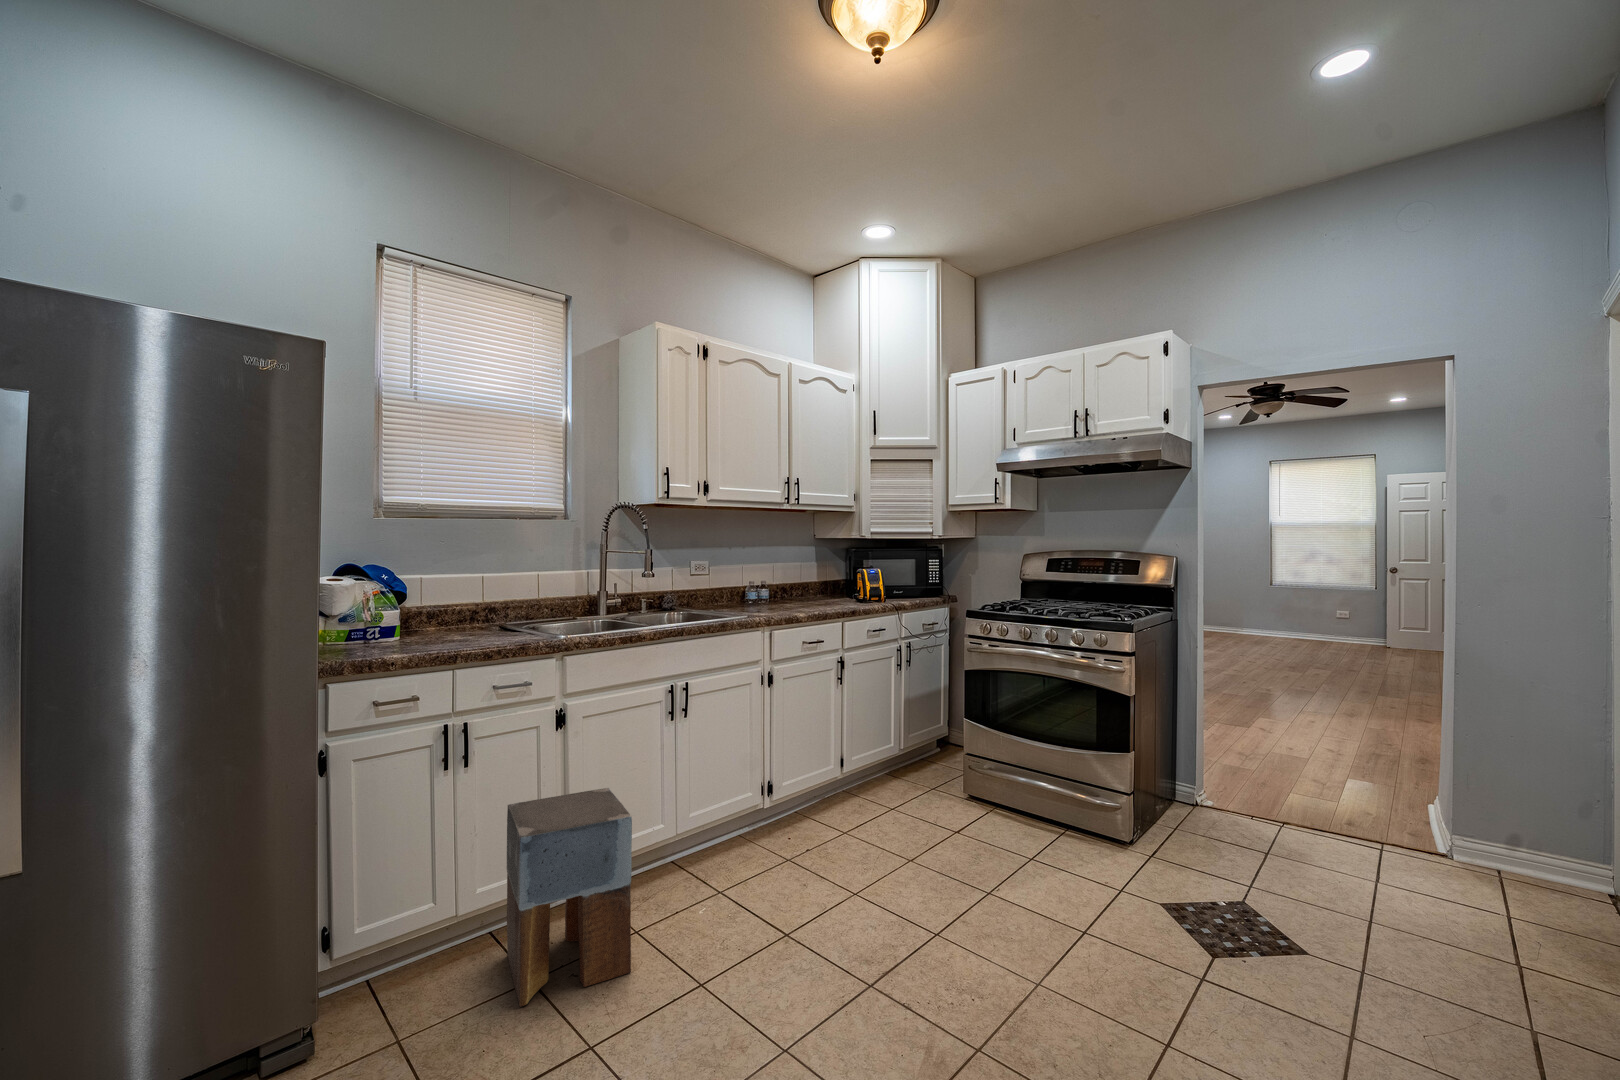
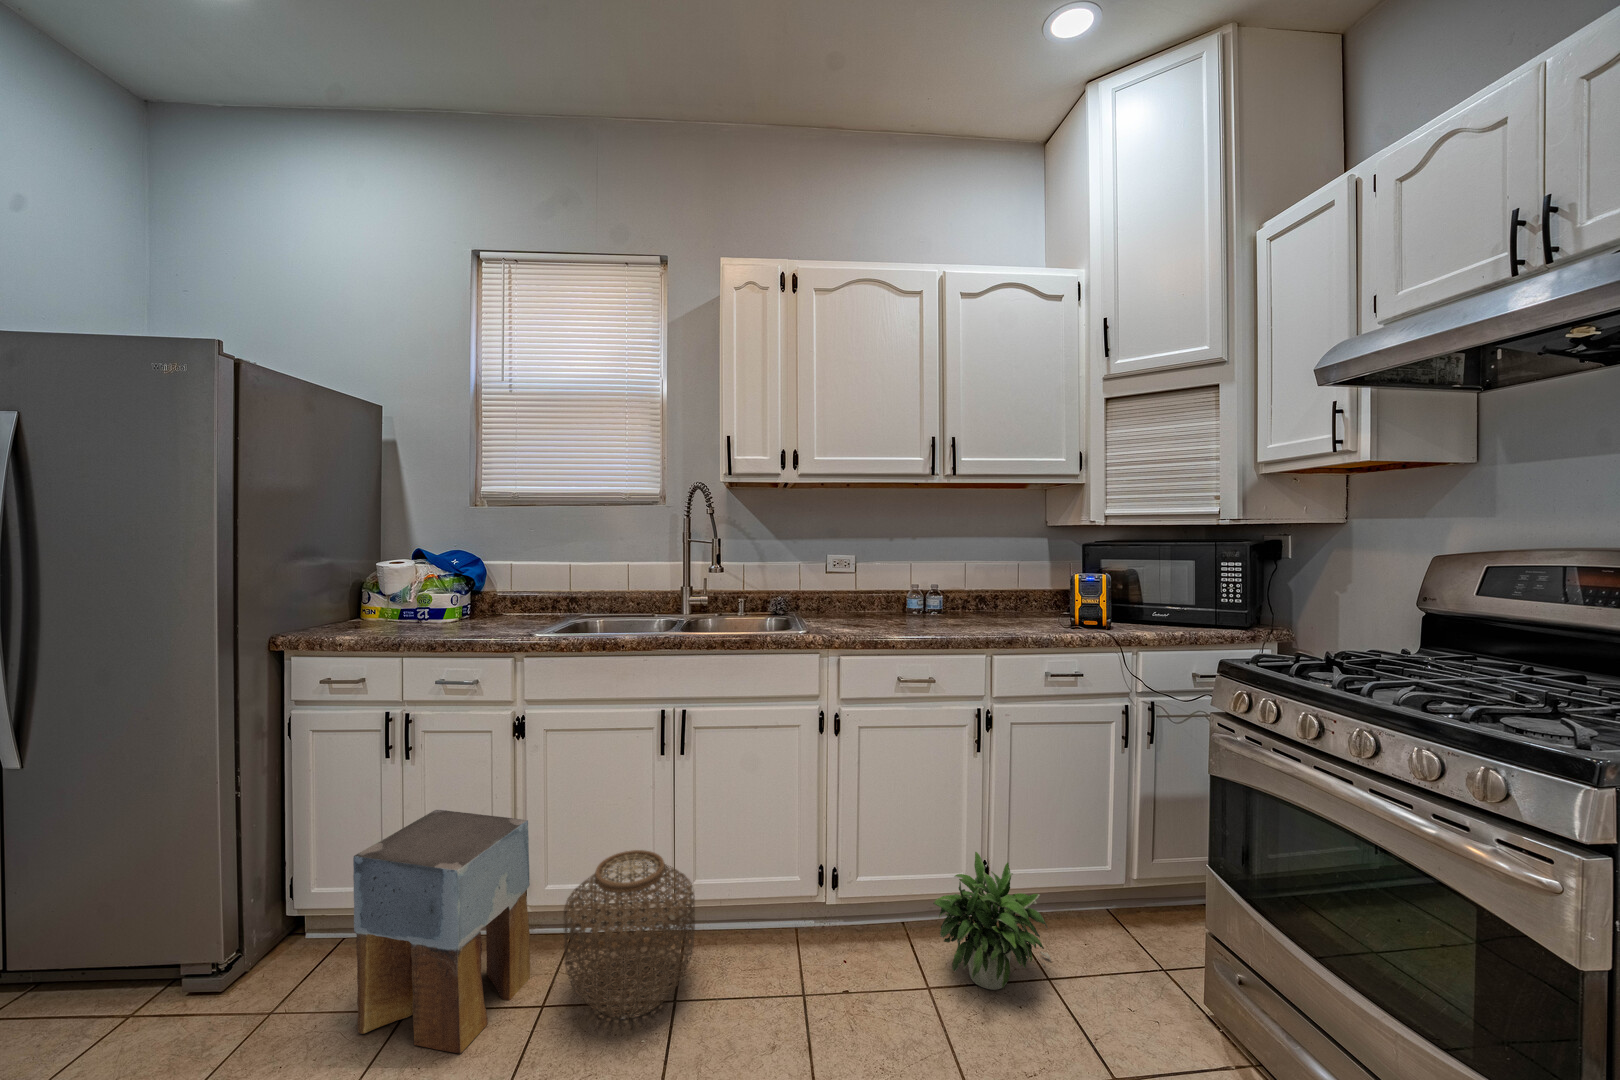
potted plant: none [846,747,908,822] -> present [933,852,1051,990]
woven basket: none [648,790,748,915] -> present [564,850,695,1018]

